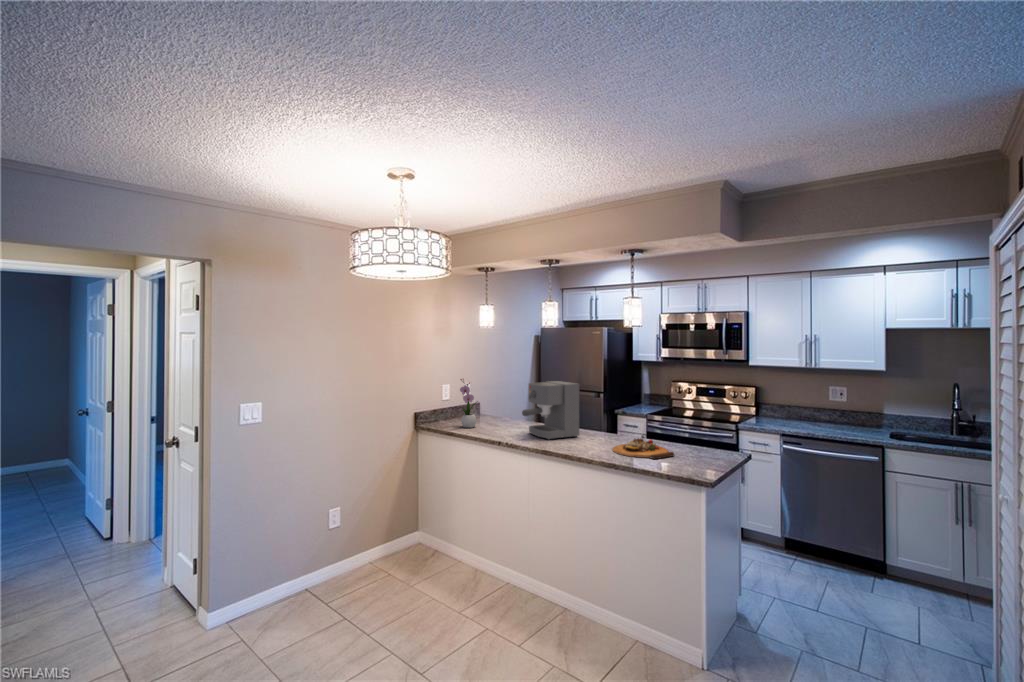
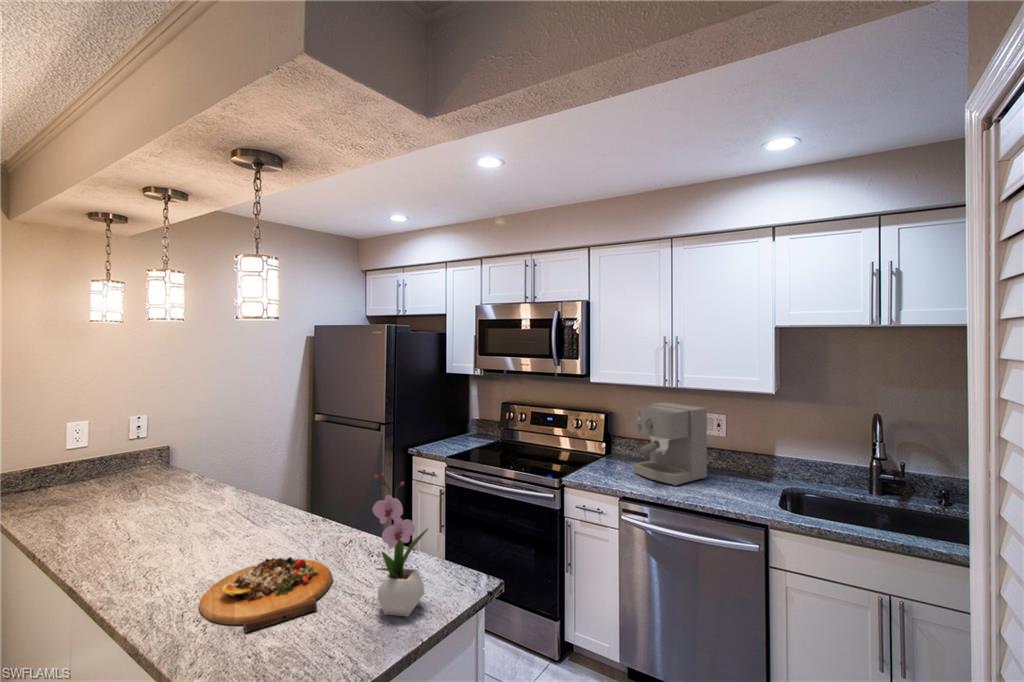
flower arrangement: present [460,379,478,428] -> present [373,473,428,617]
coffee maker: present [522,381,579,440] -> present [634,403,707,486]

